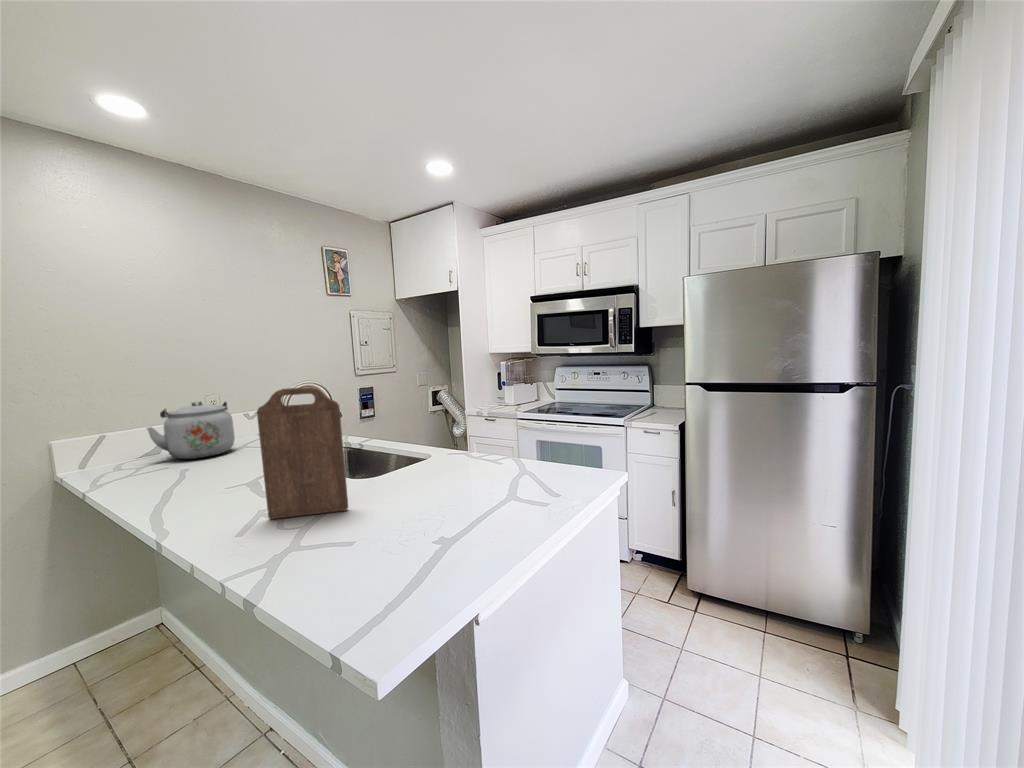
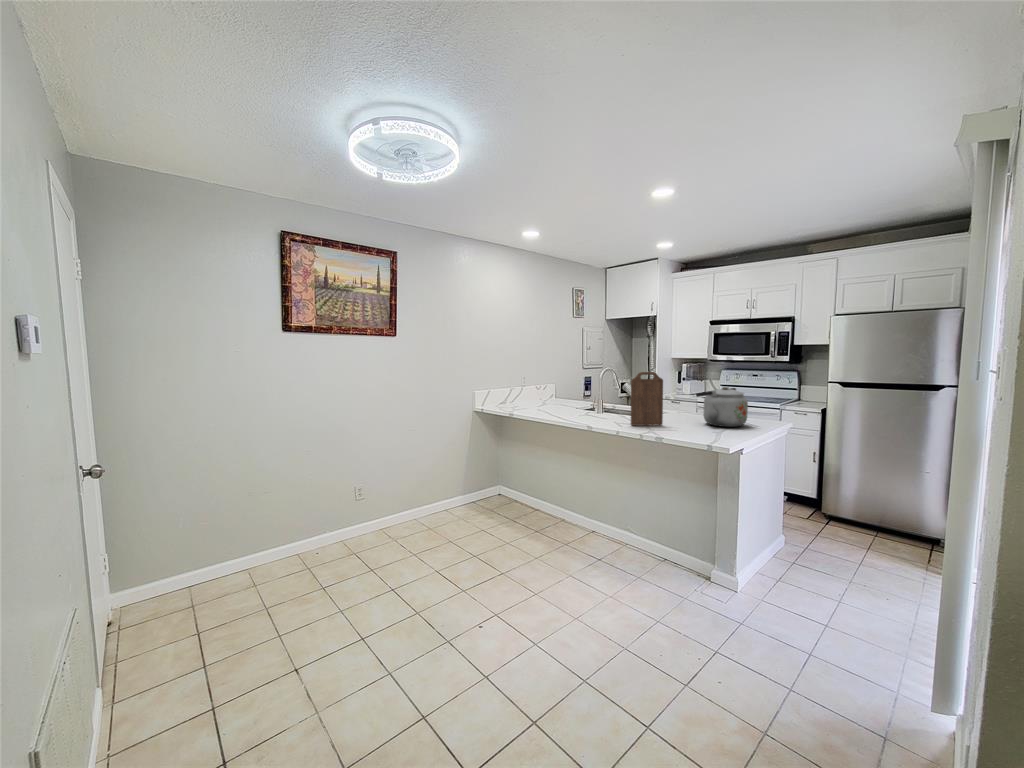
kettle: present [147,401,235,459] -> present [696,387,748,427]

